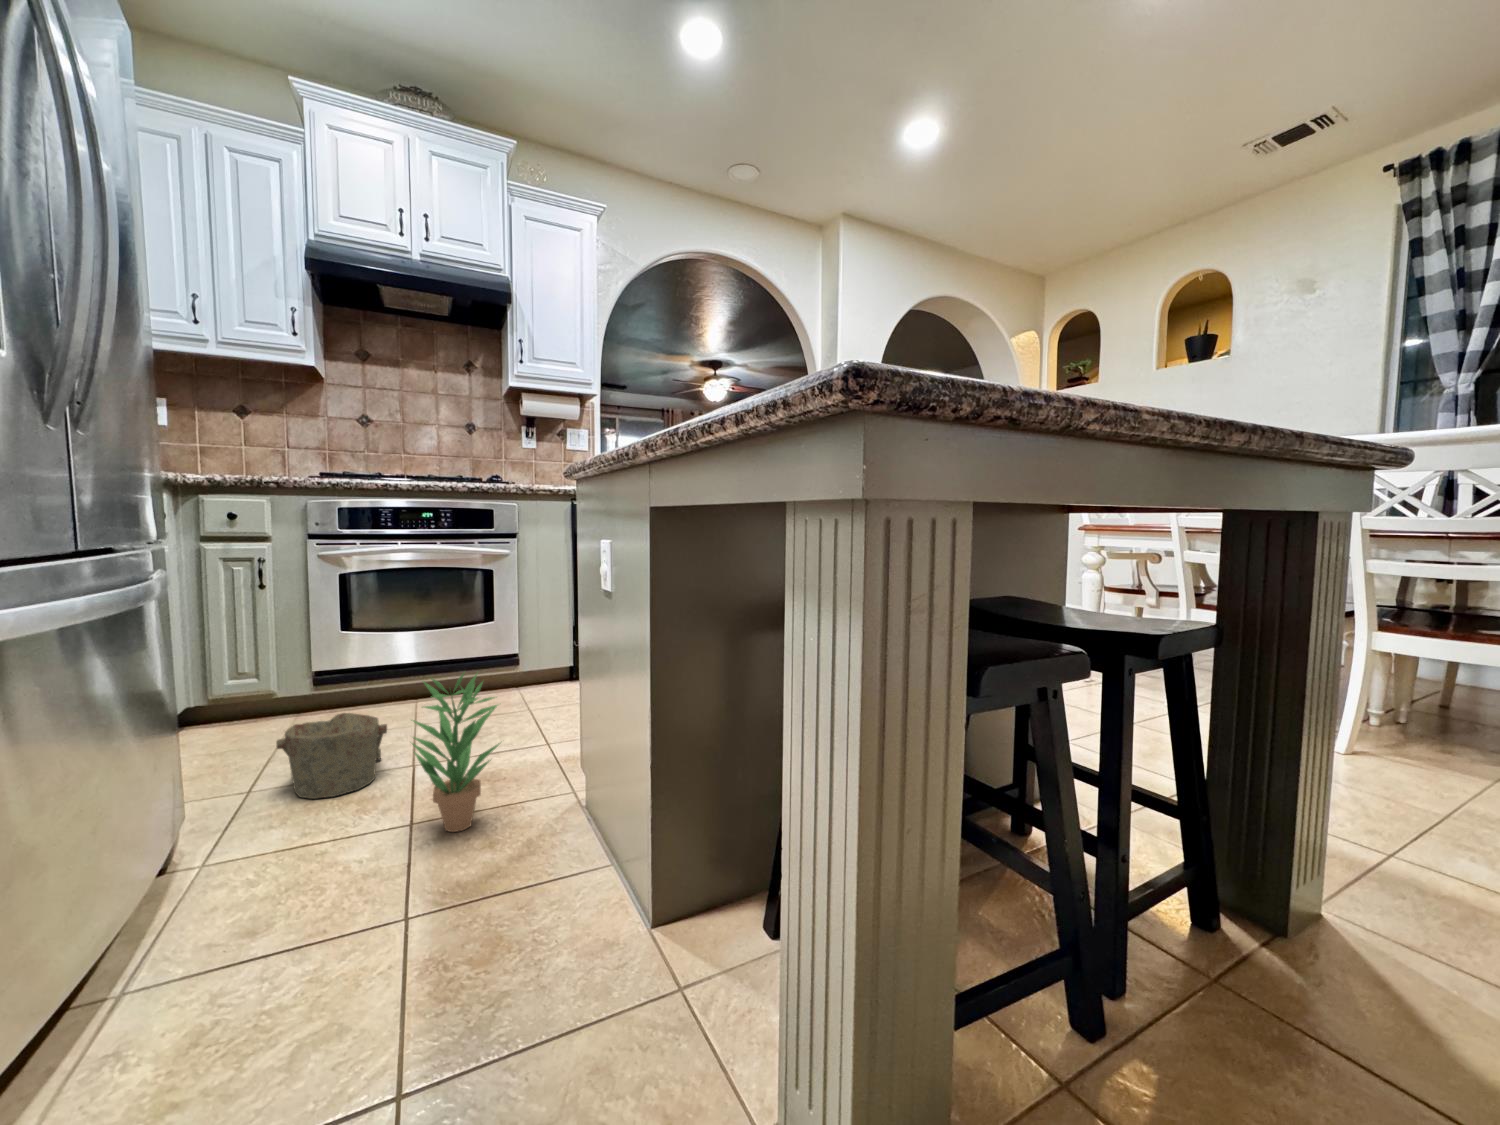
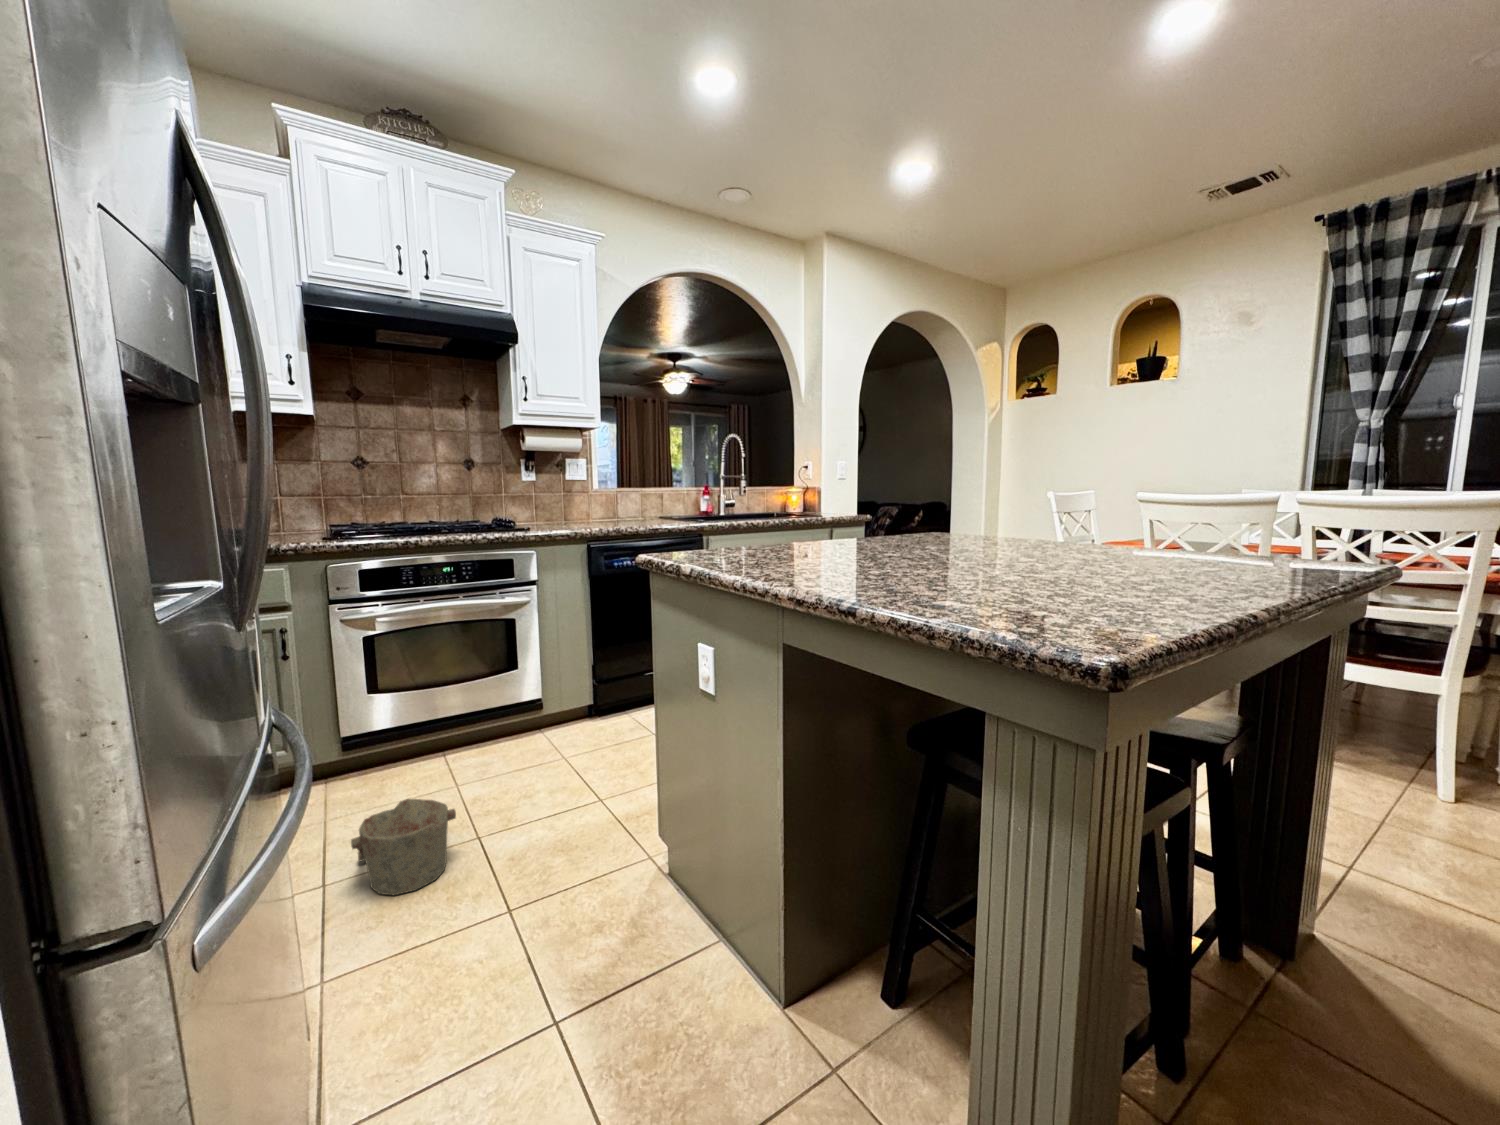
potted plant: present [412,674,499,832] -> none [507,772,600,928]

